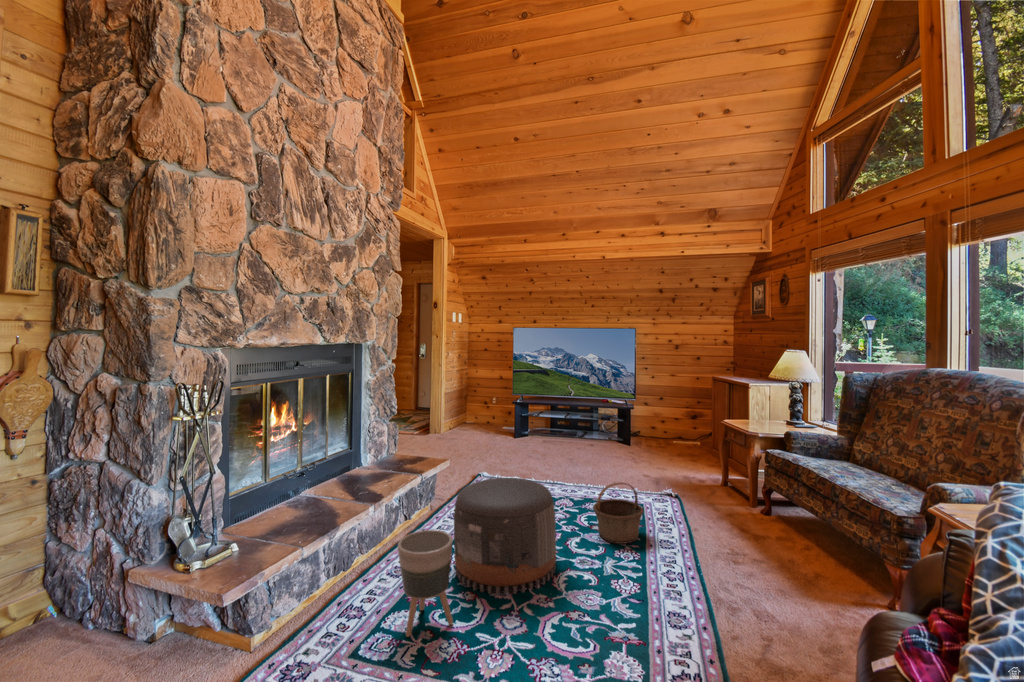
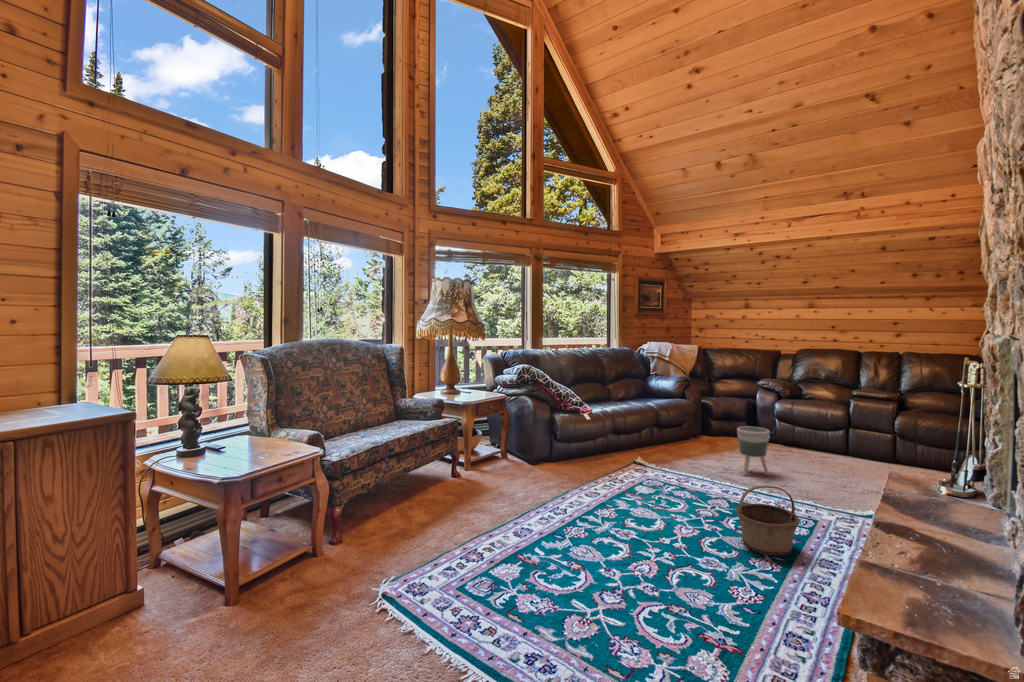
pouf: present [454,478,556,595] -> none [572,461,678,576]
planter: present [398,530,453,637] -> present [737,426,770,475]

